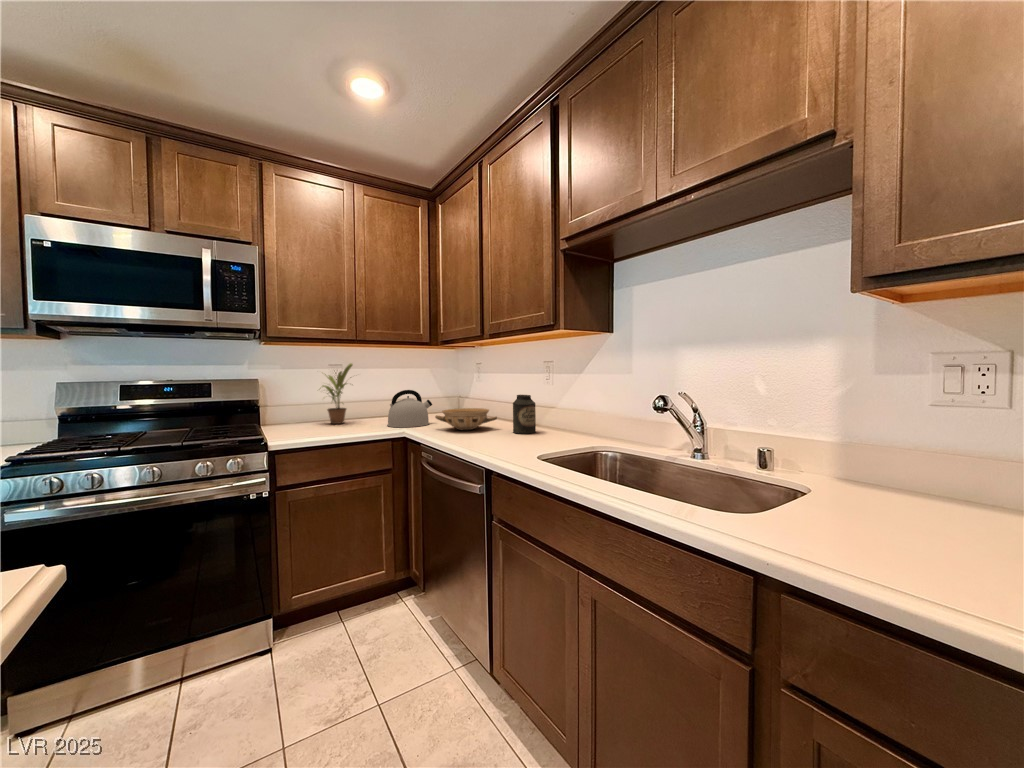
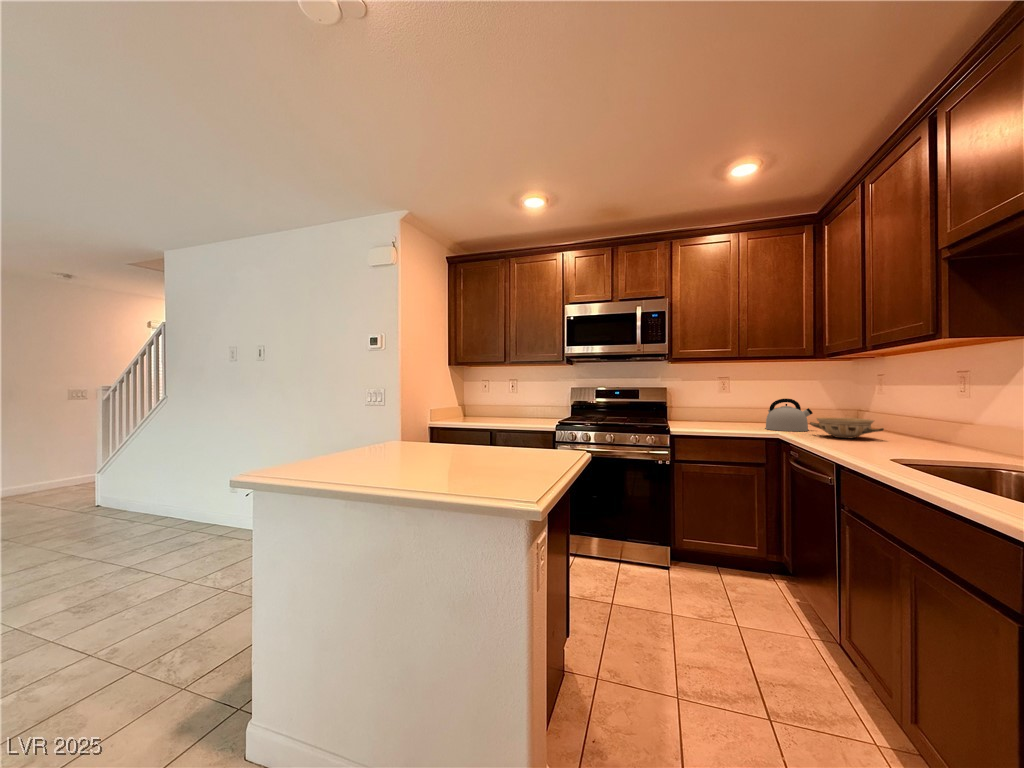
potted plant: present [322,363,353,424] -> none [708,376,744,424]
canister: present [513,395,536,434] -> none [900,406,934,448]

